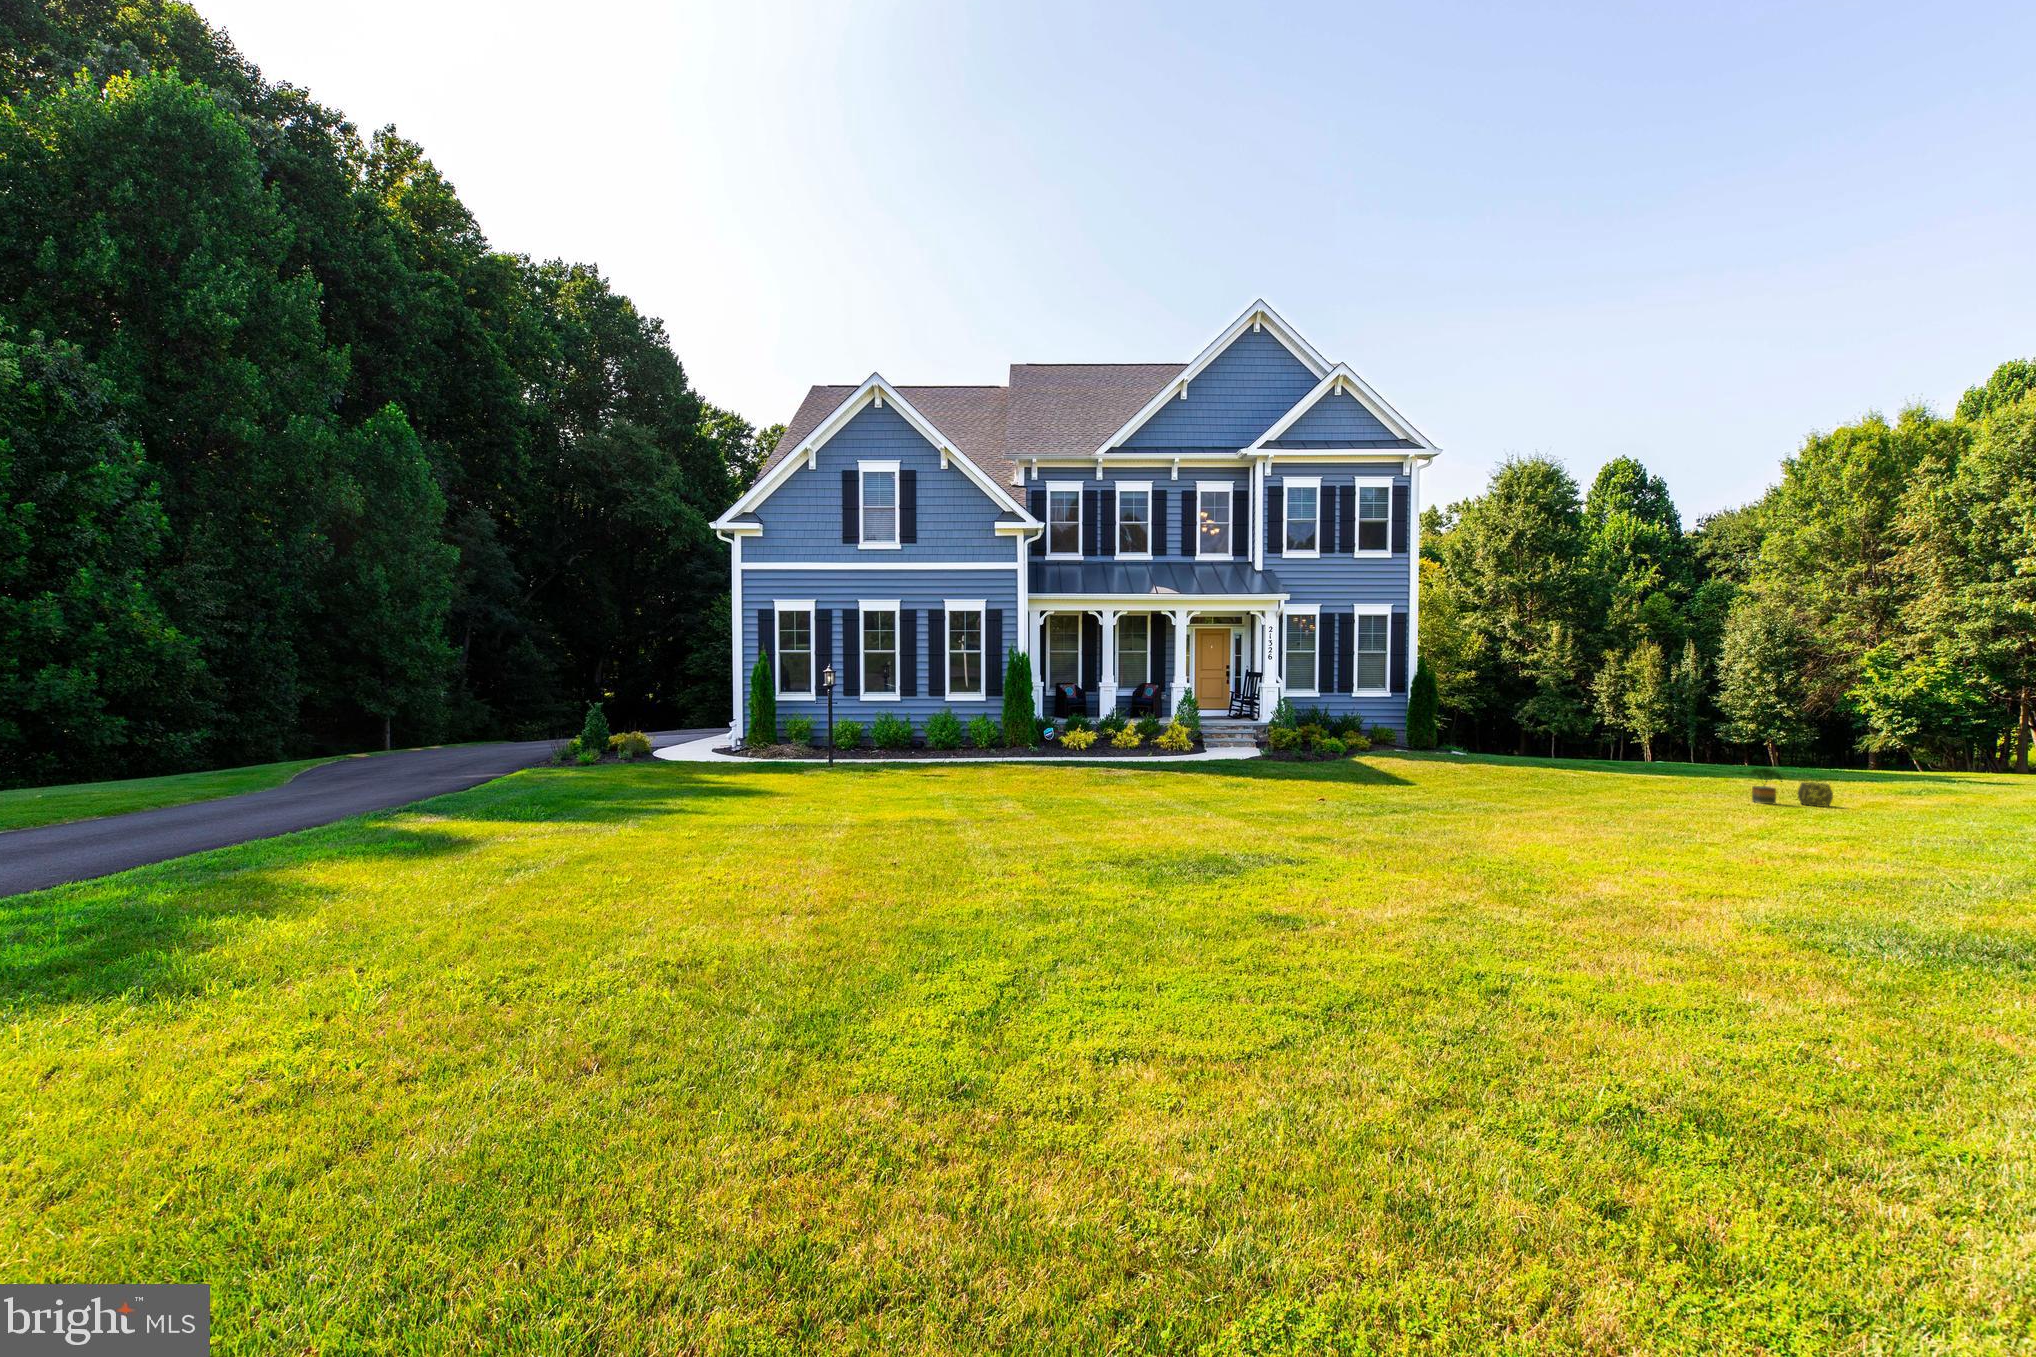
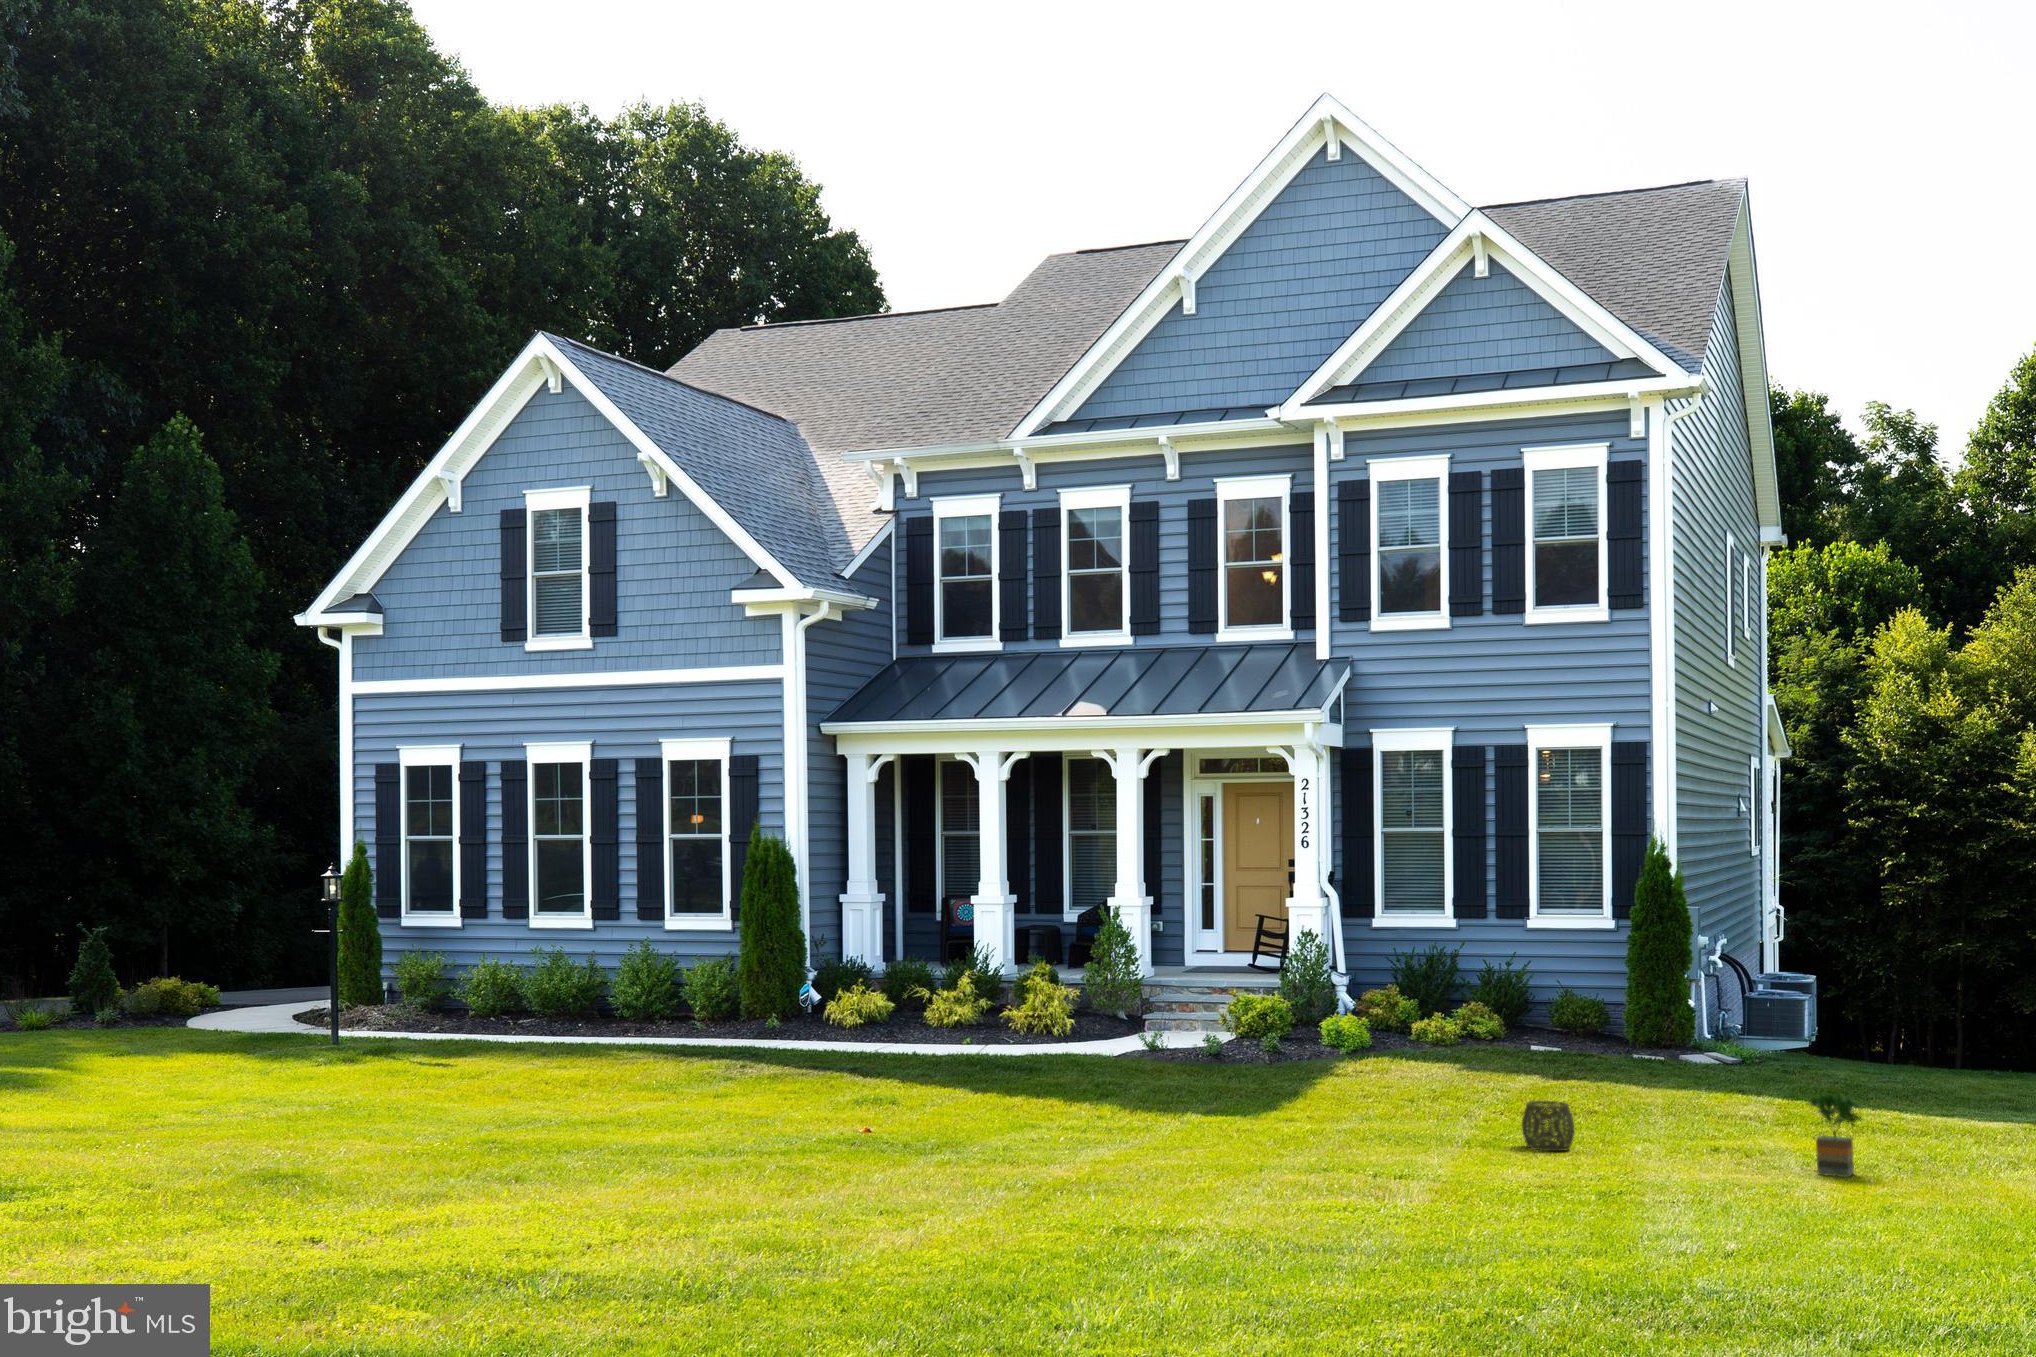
woven basket: present [1798,782,1833,807] -> present [1522,1101,1575,1151]

